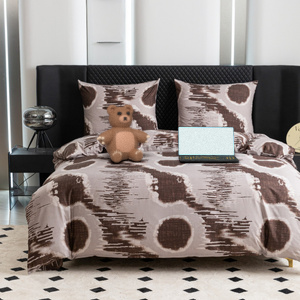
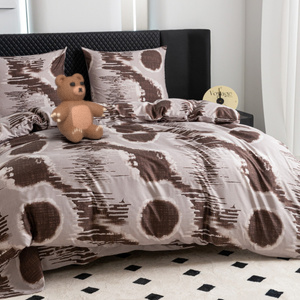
laptop: present [178,126,239,162] -> none [129,93,208,135]

